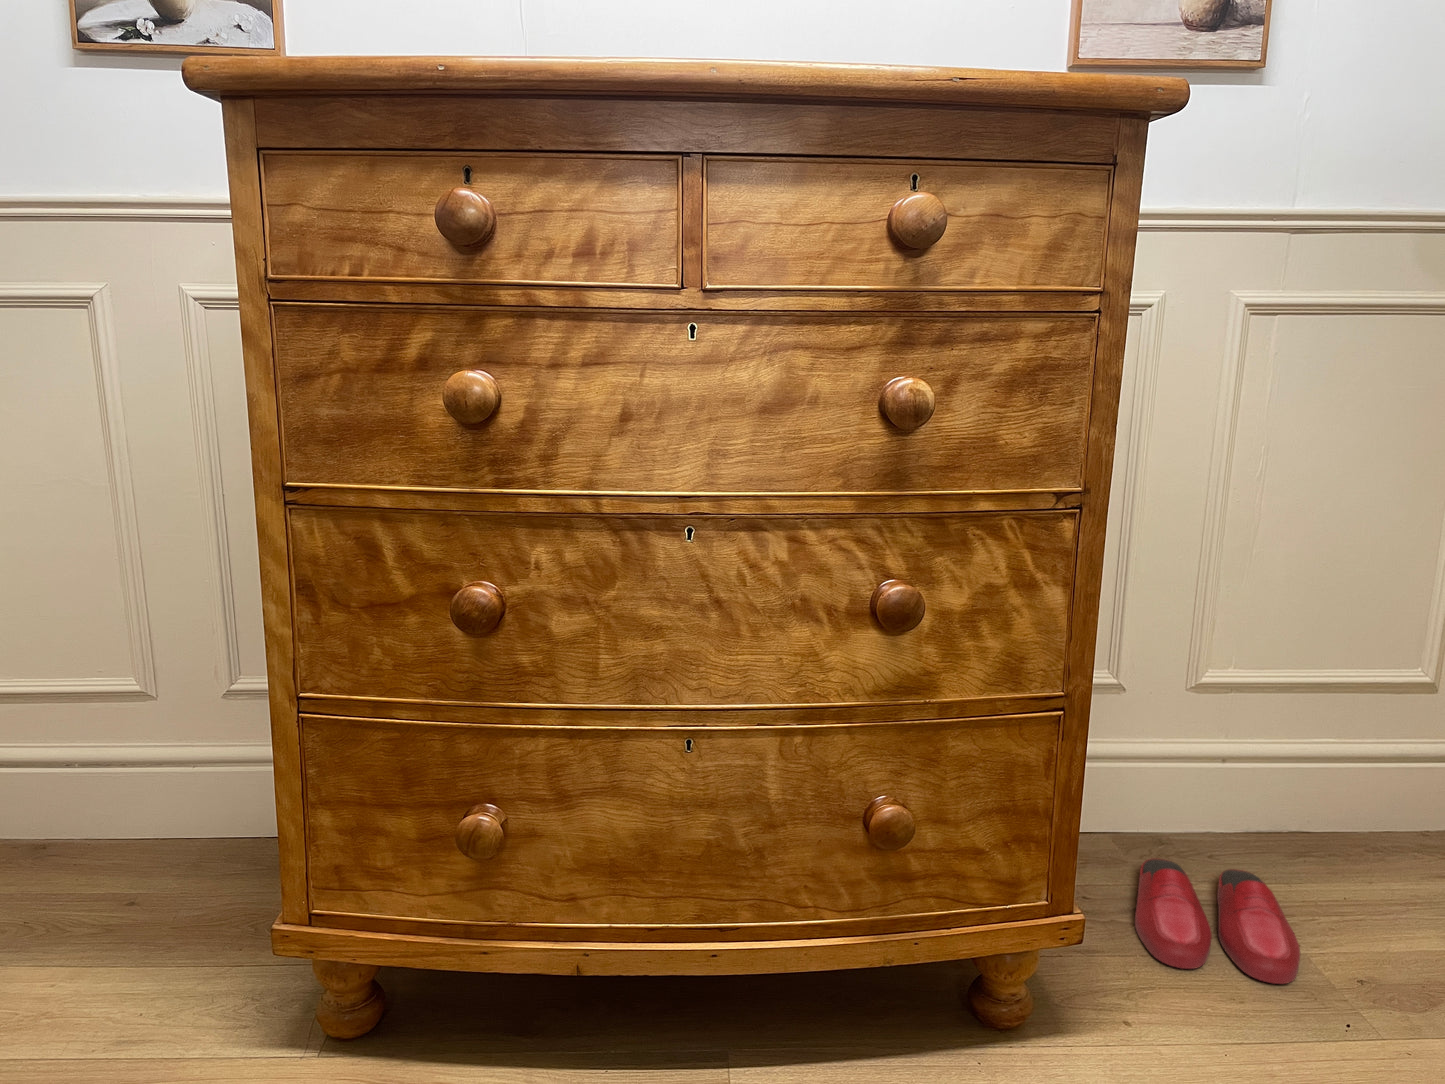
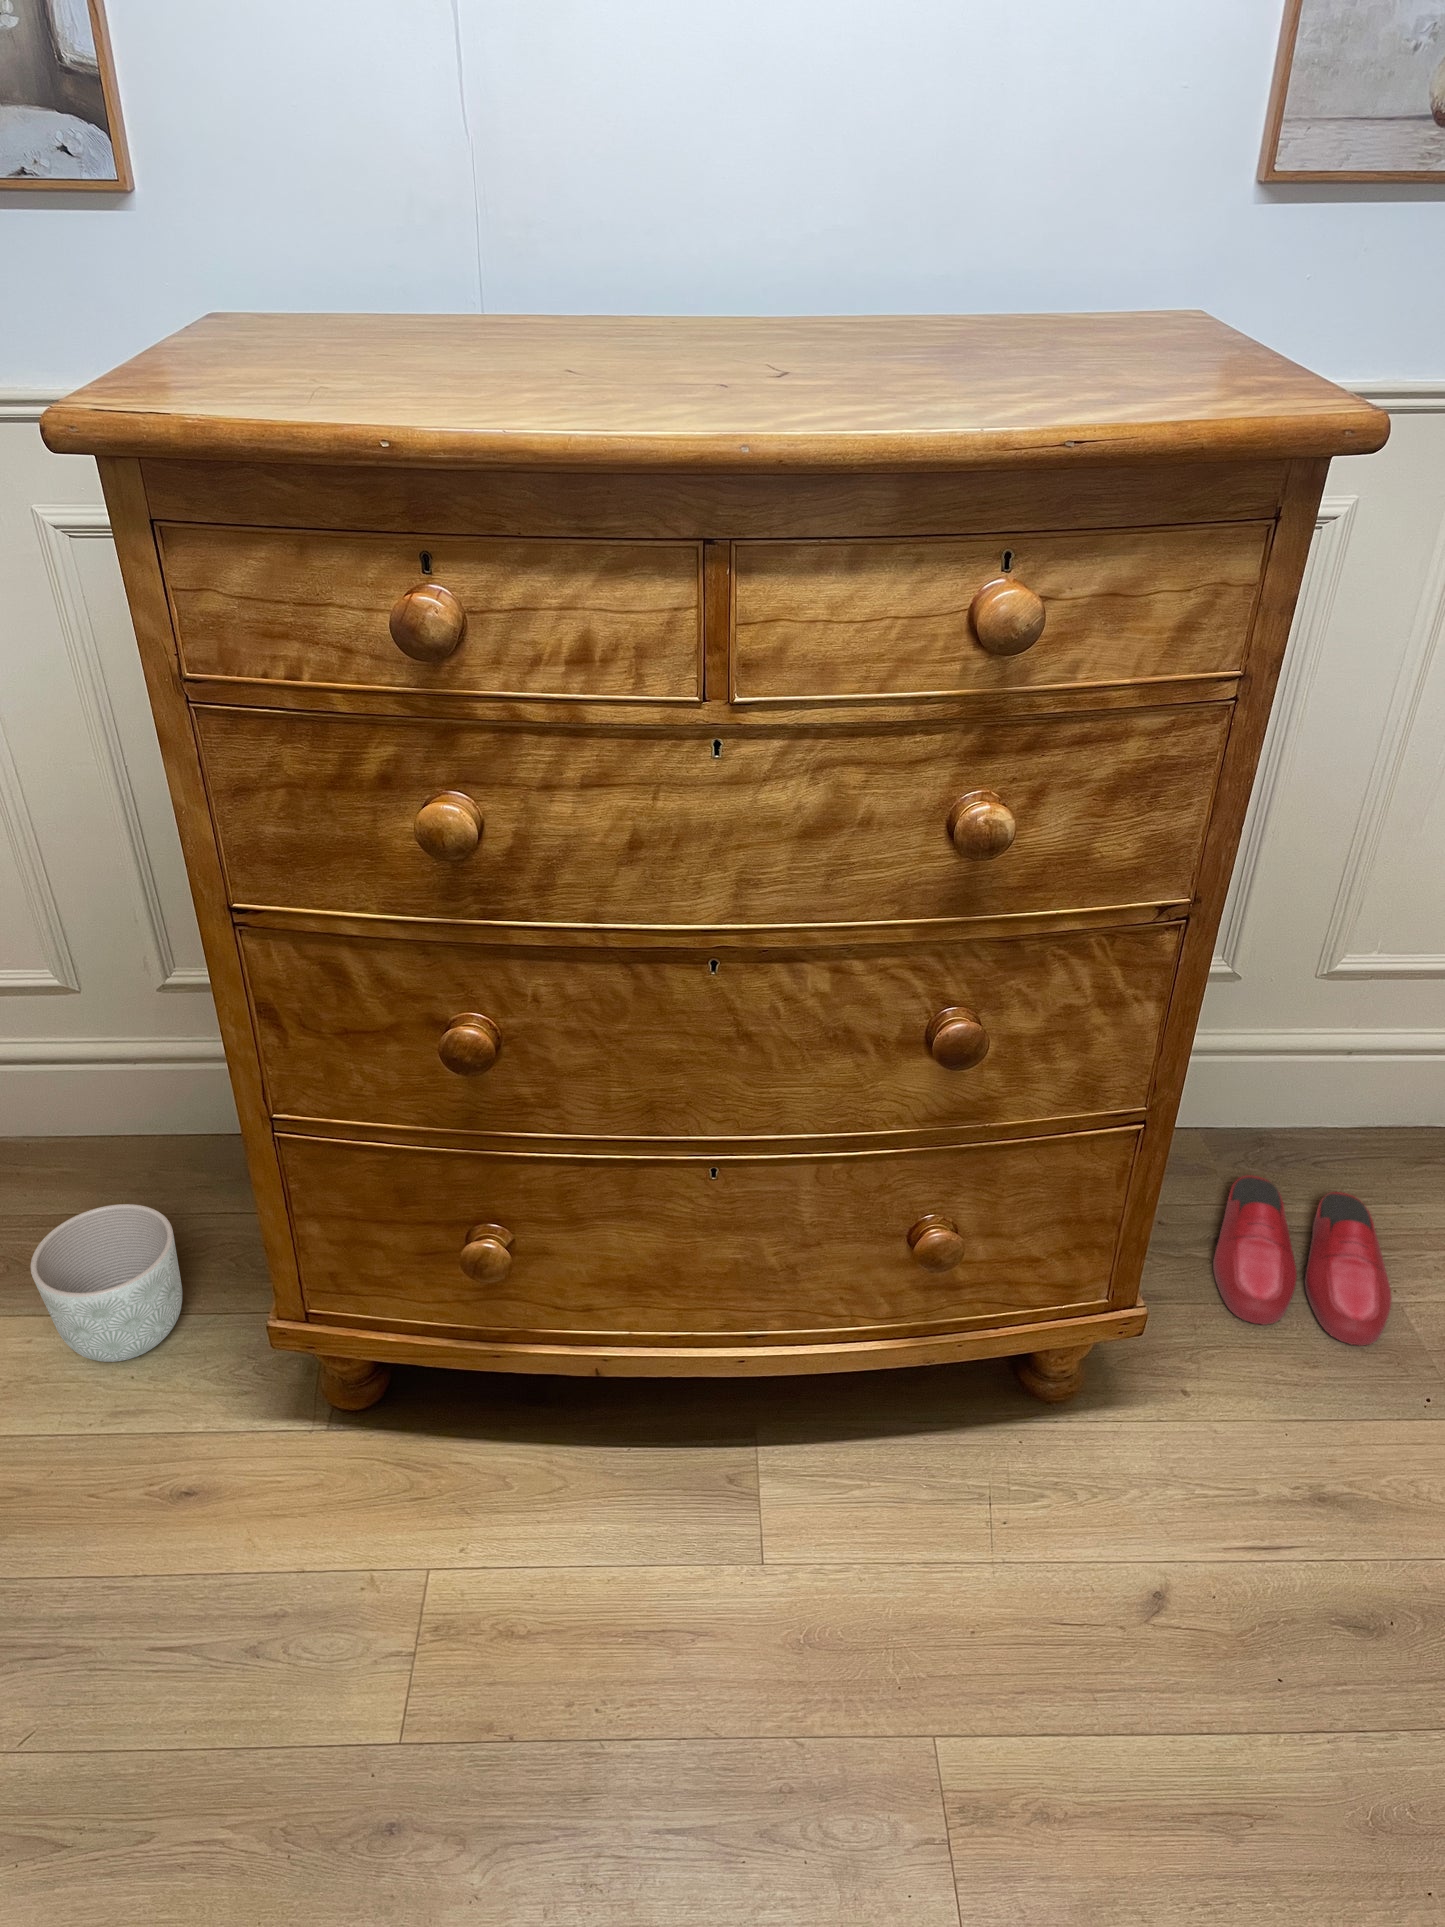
planter: none [57,855,196,1002] -> present [31,1204,182,1362]

